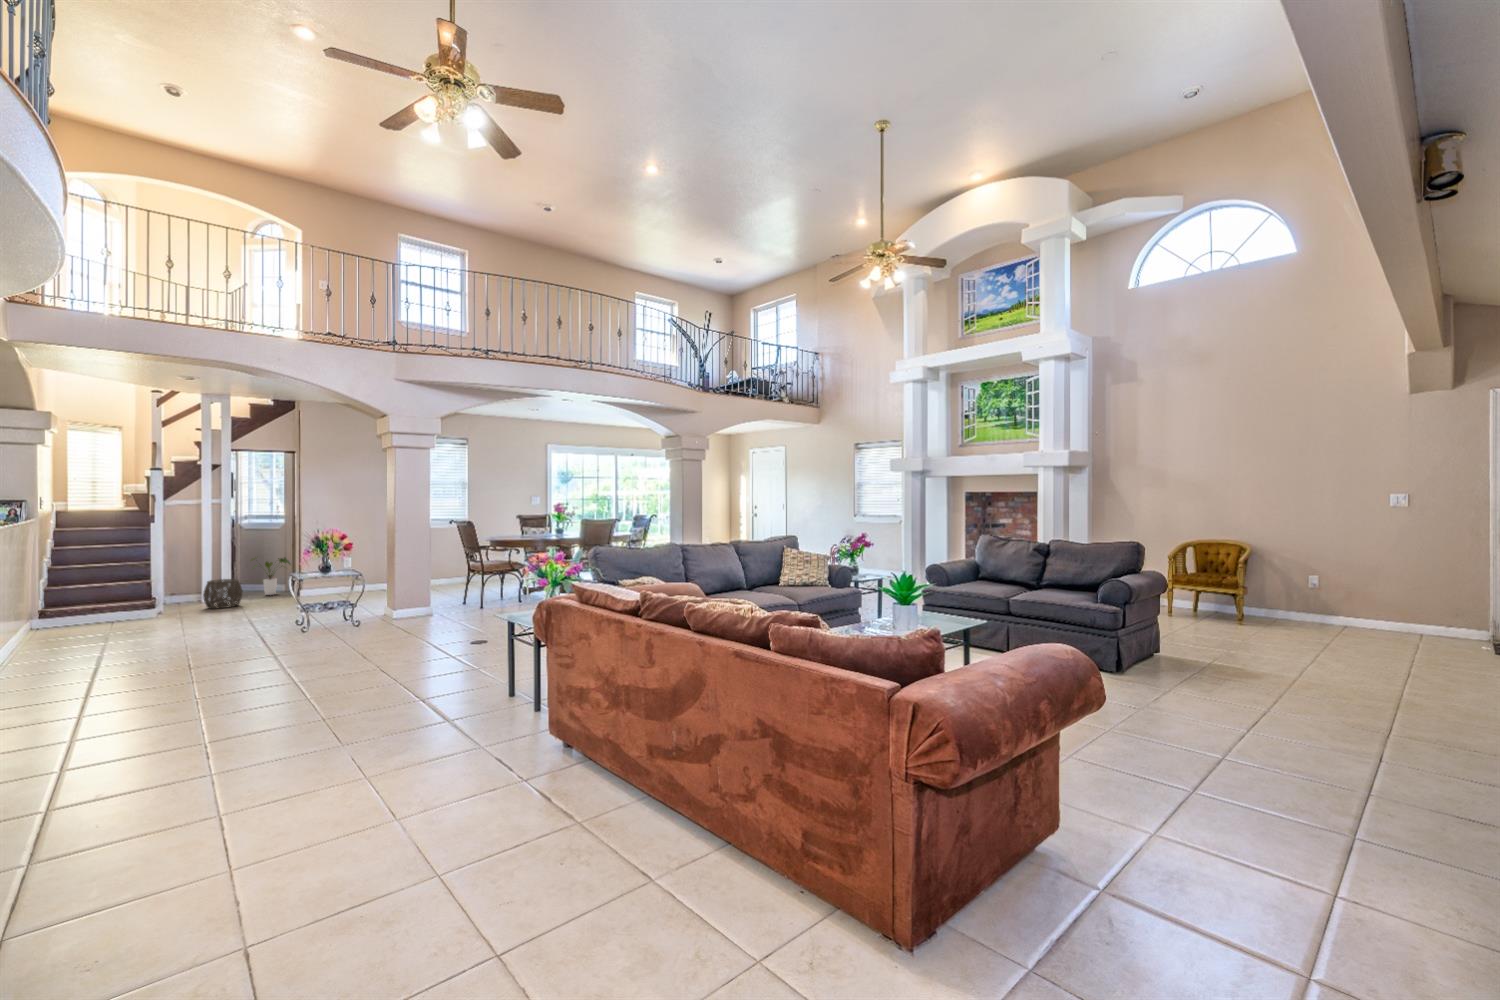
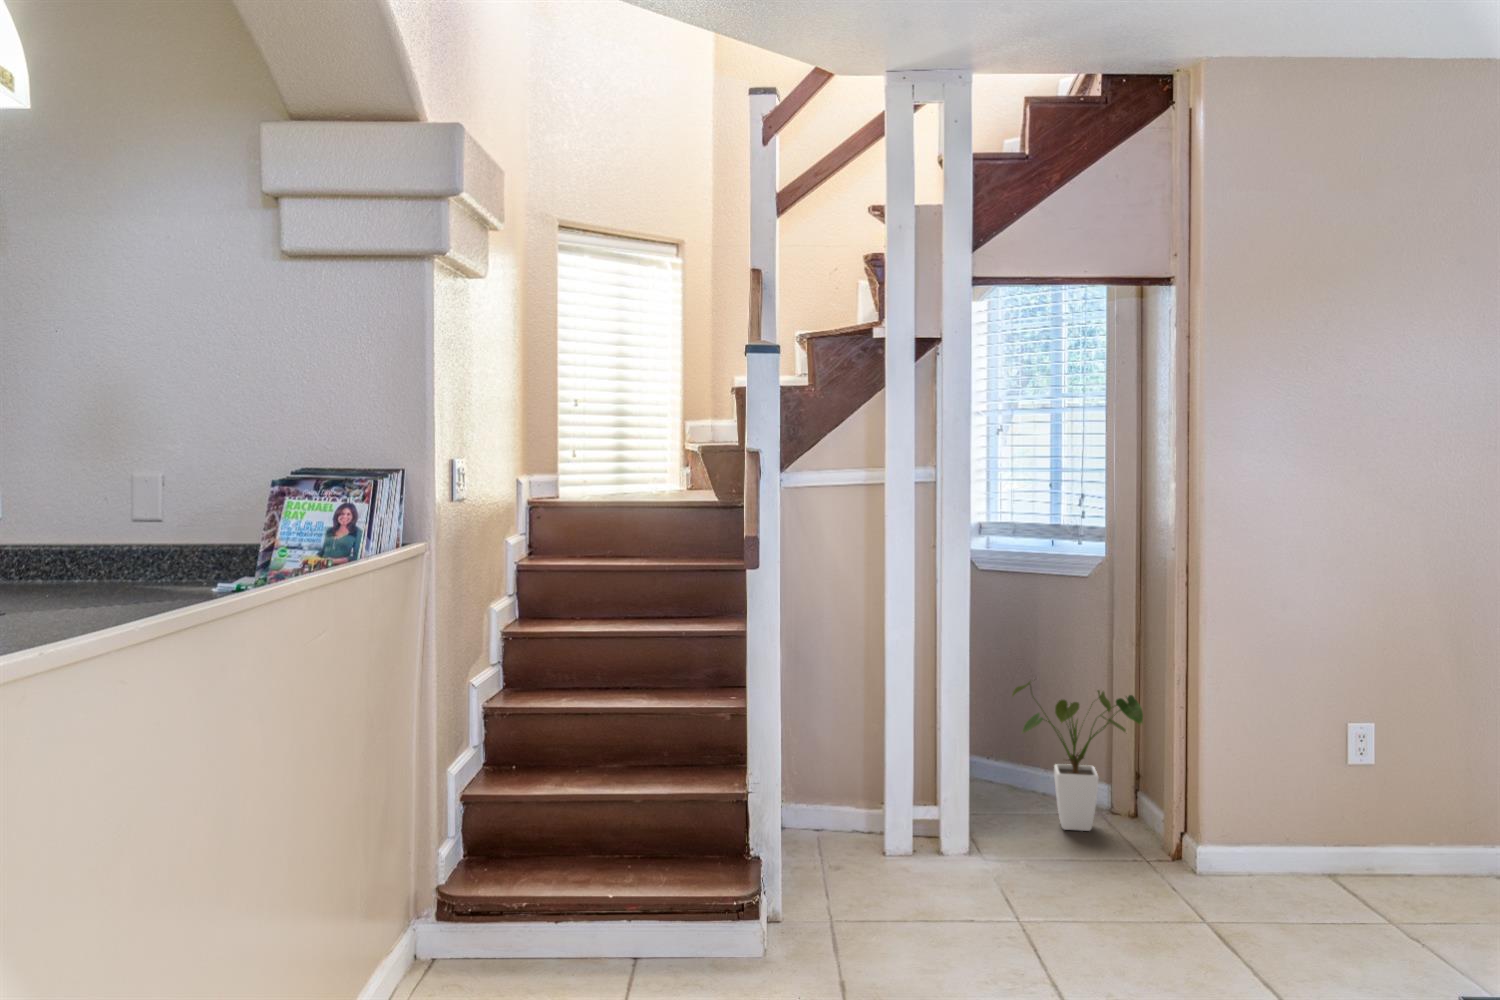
woven basket: present [203,579,243,609] -> none [907,798,1040,942]

